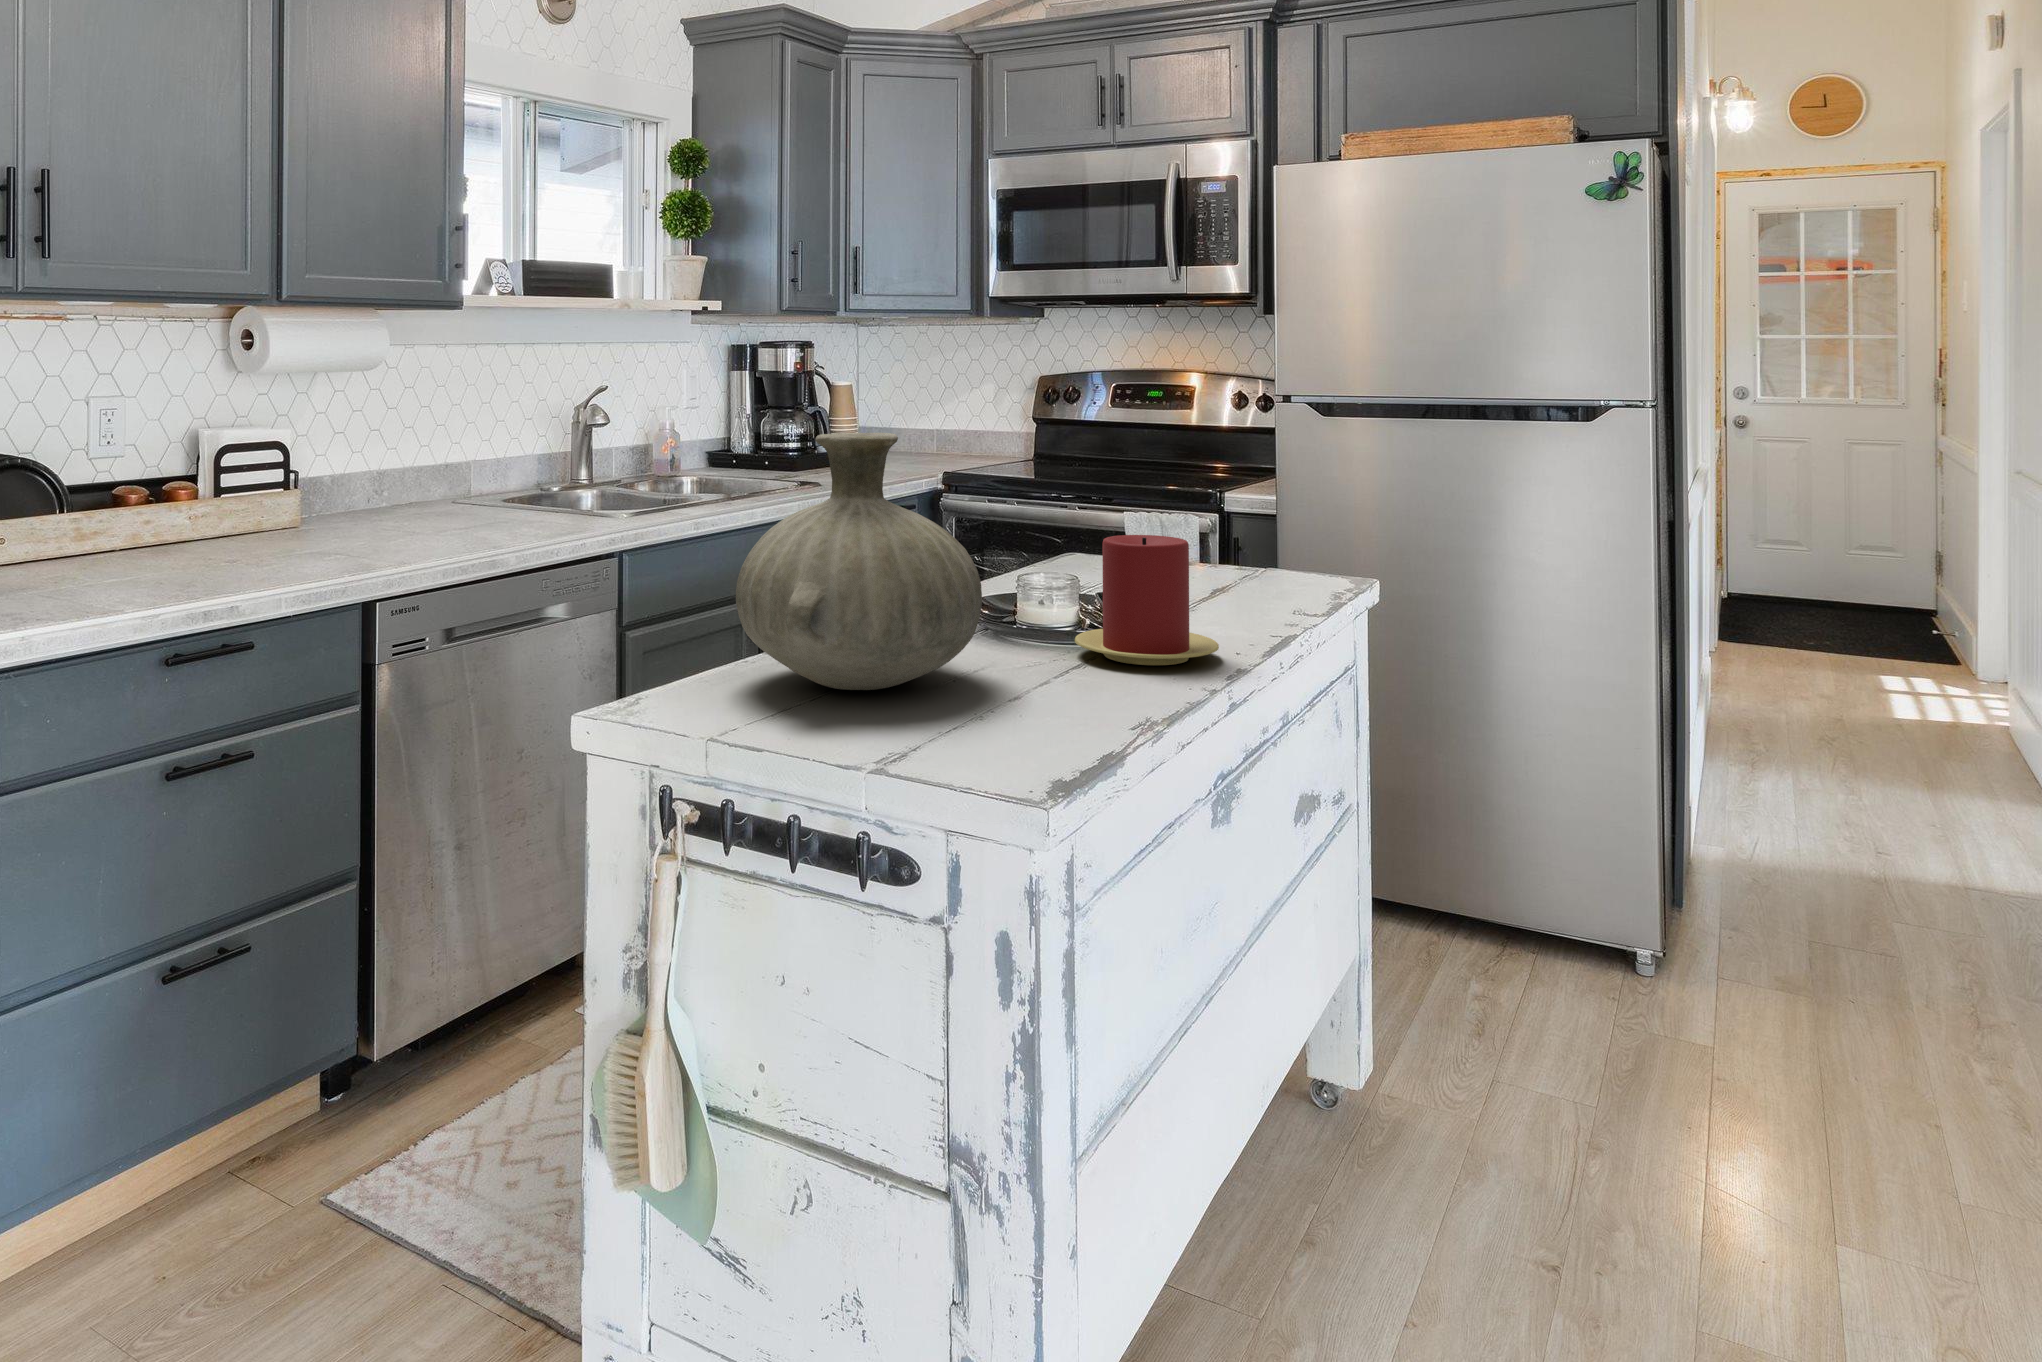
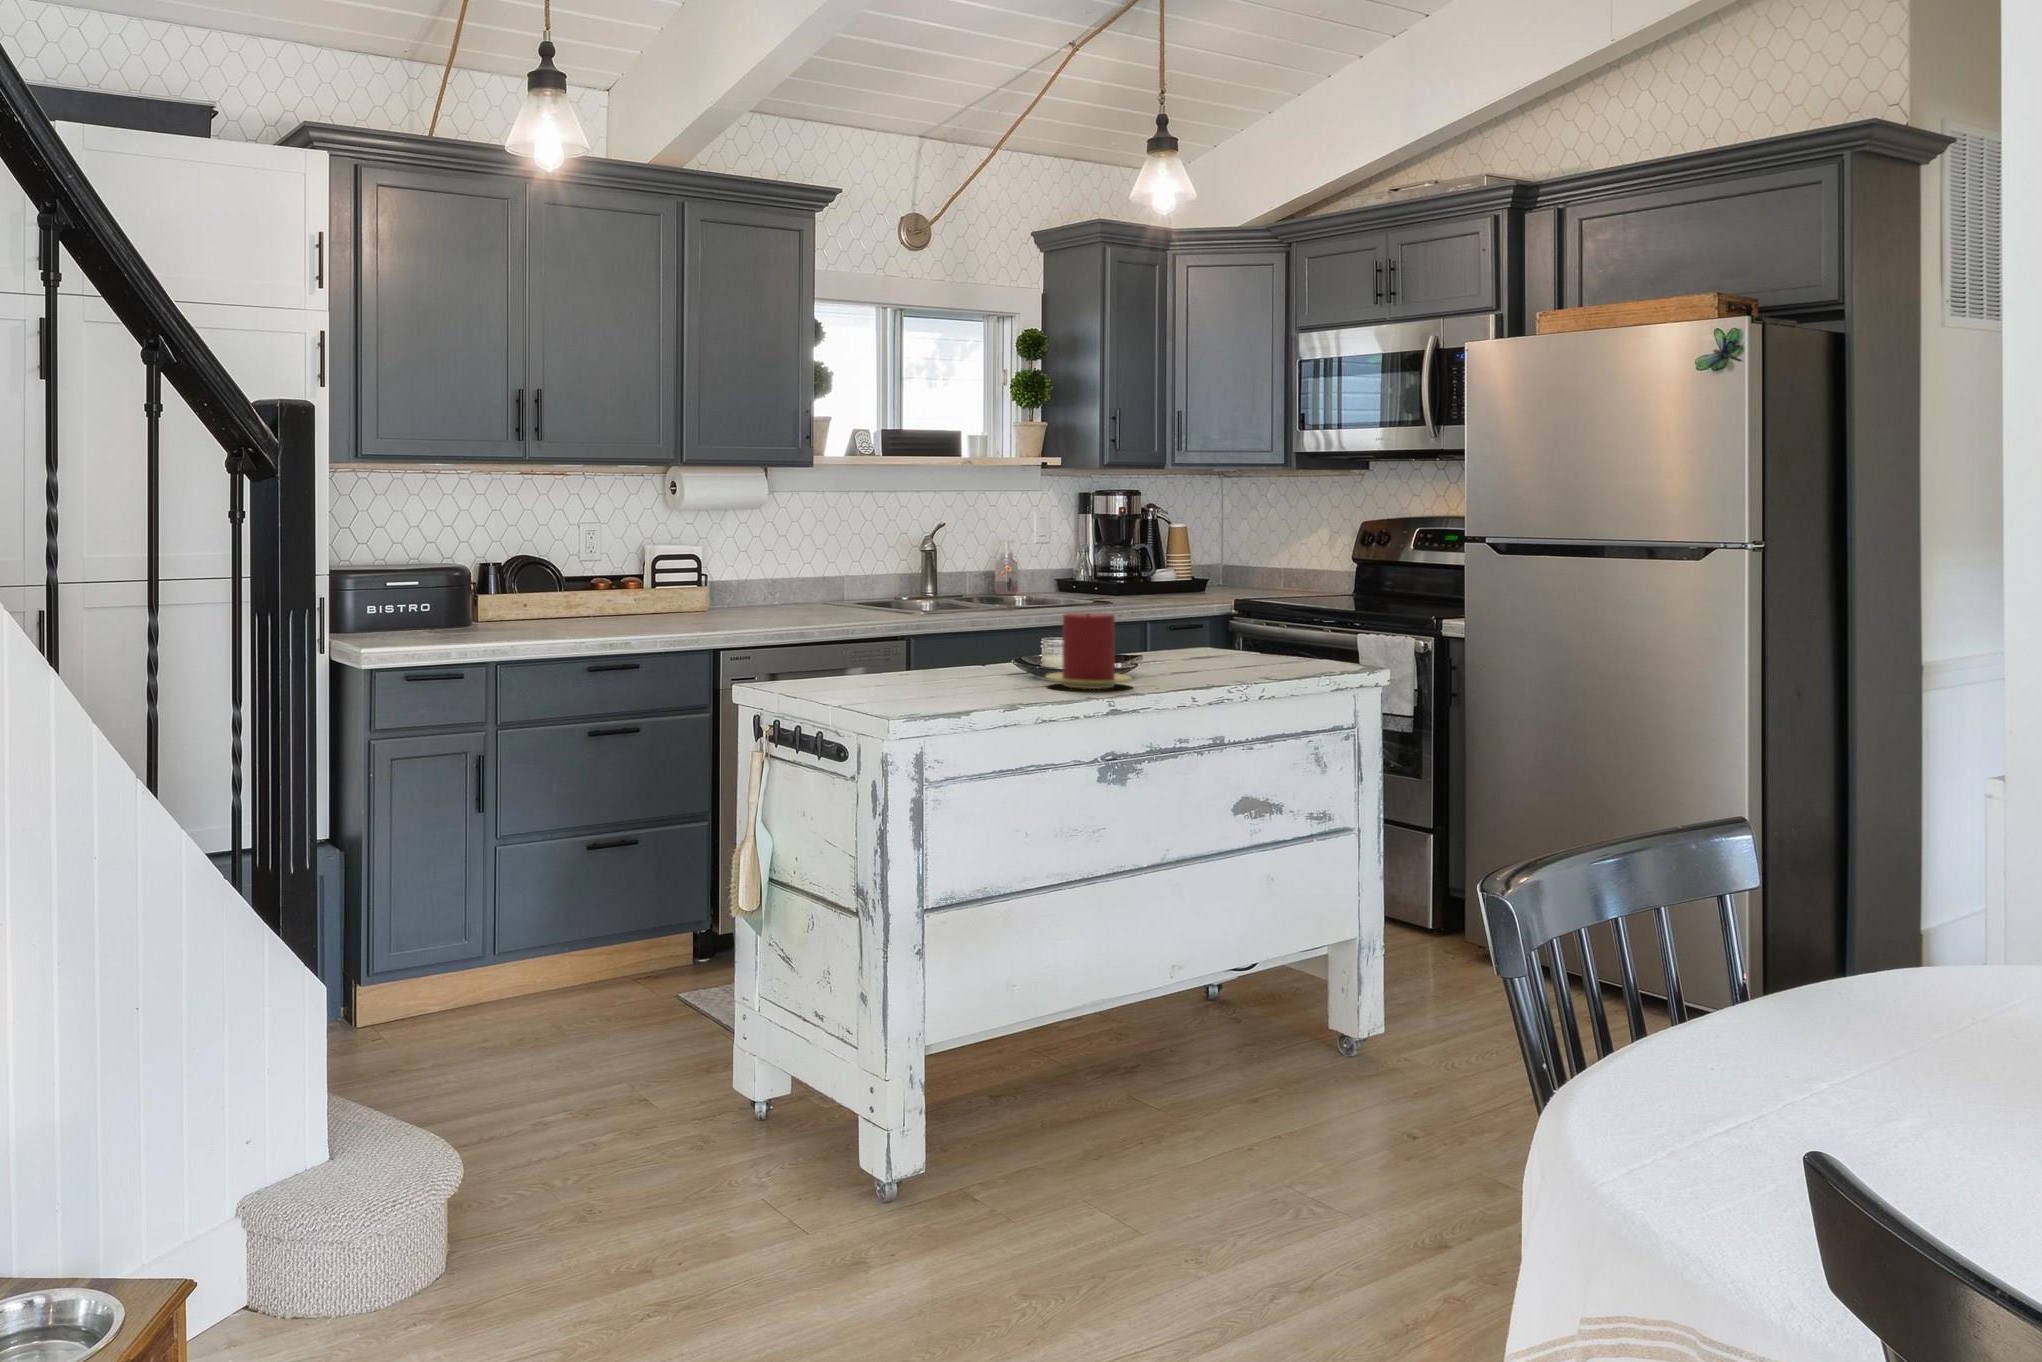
vase: present [736,433,982,690] -> none [831,544,970,687]

